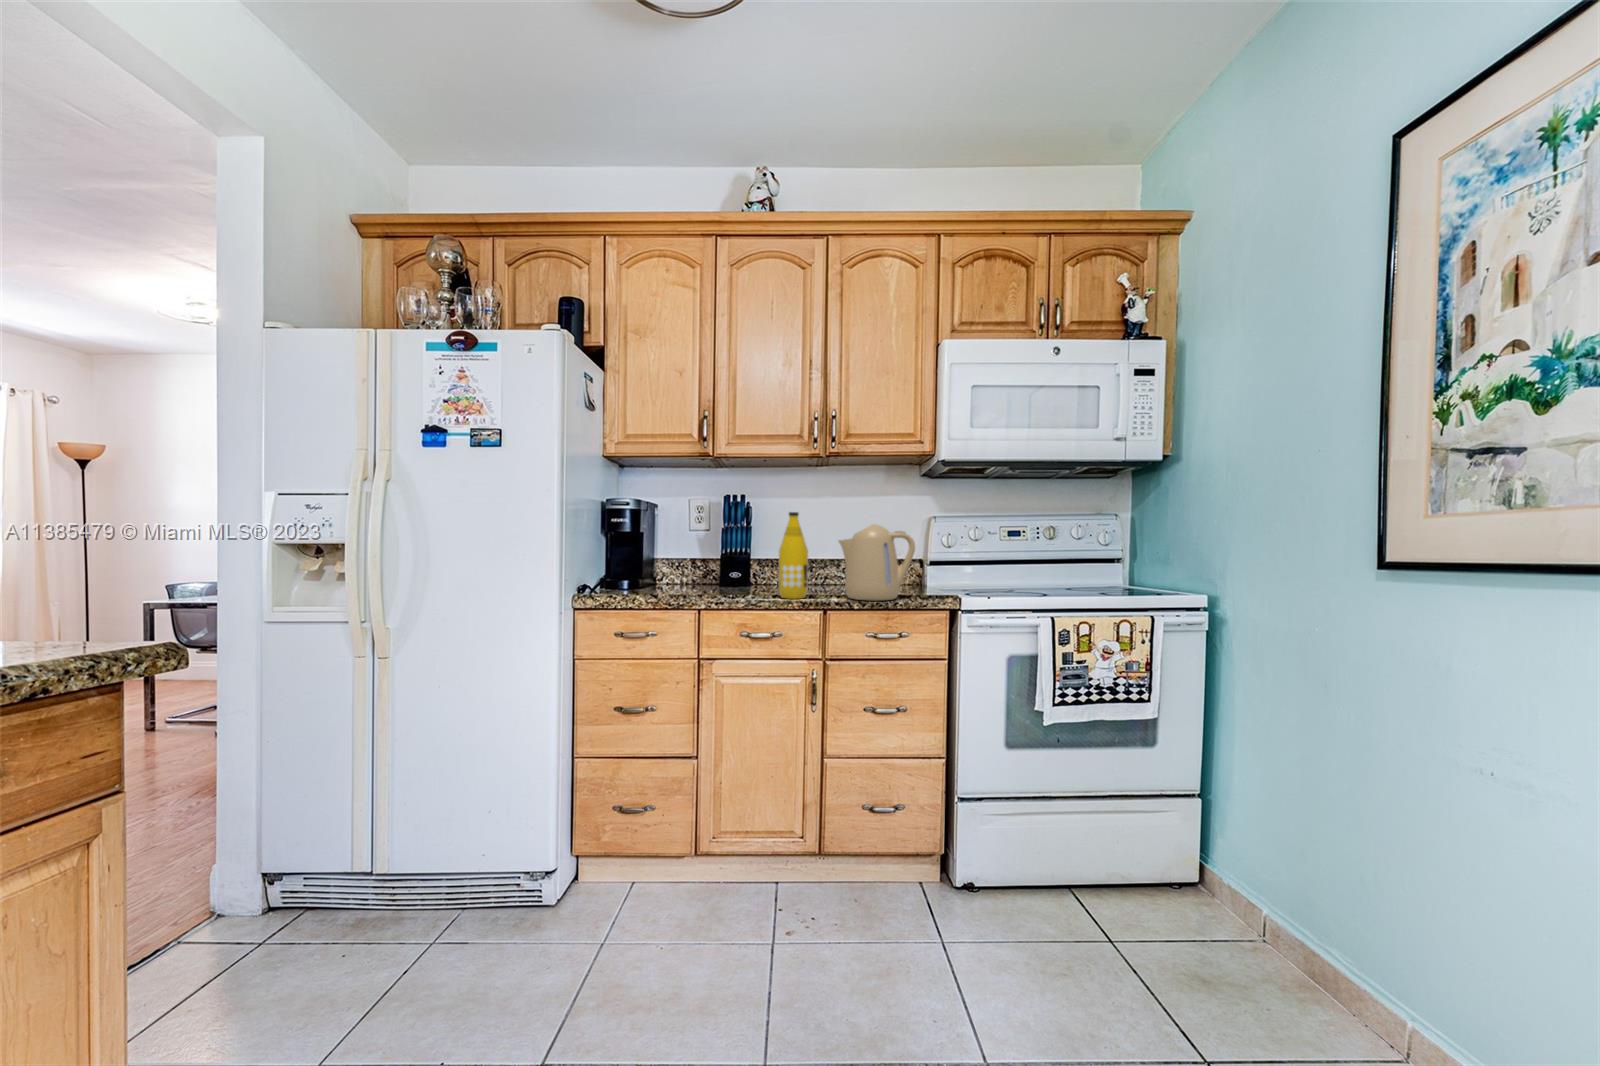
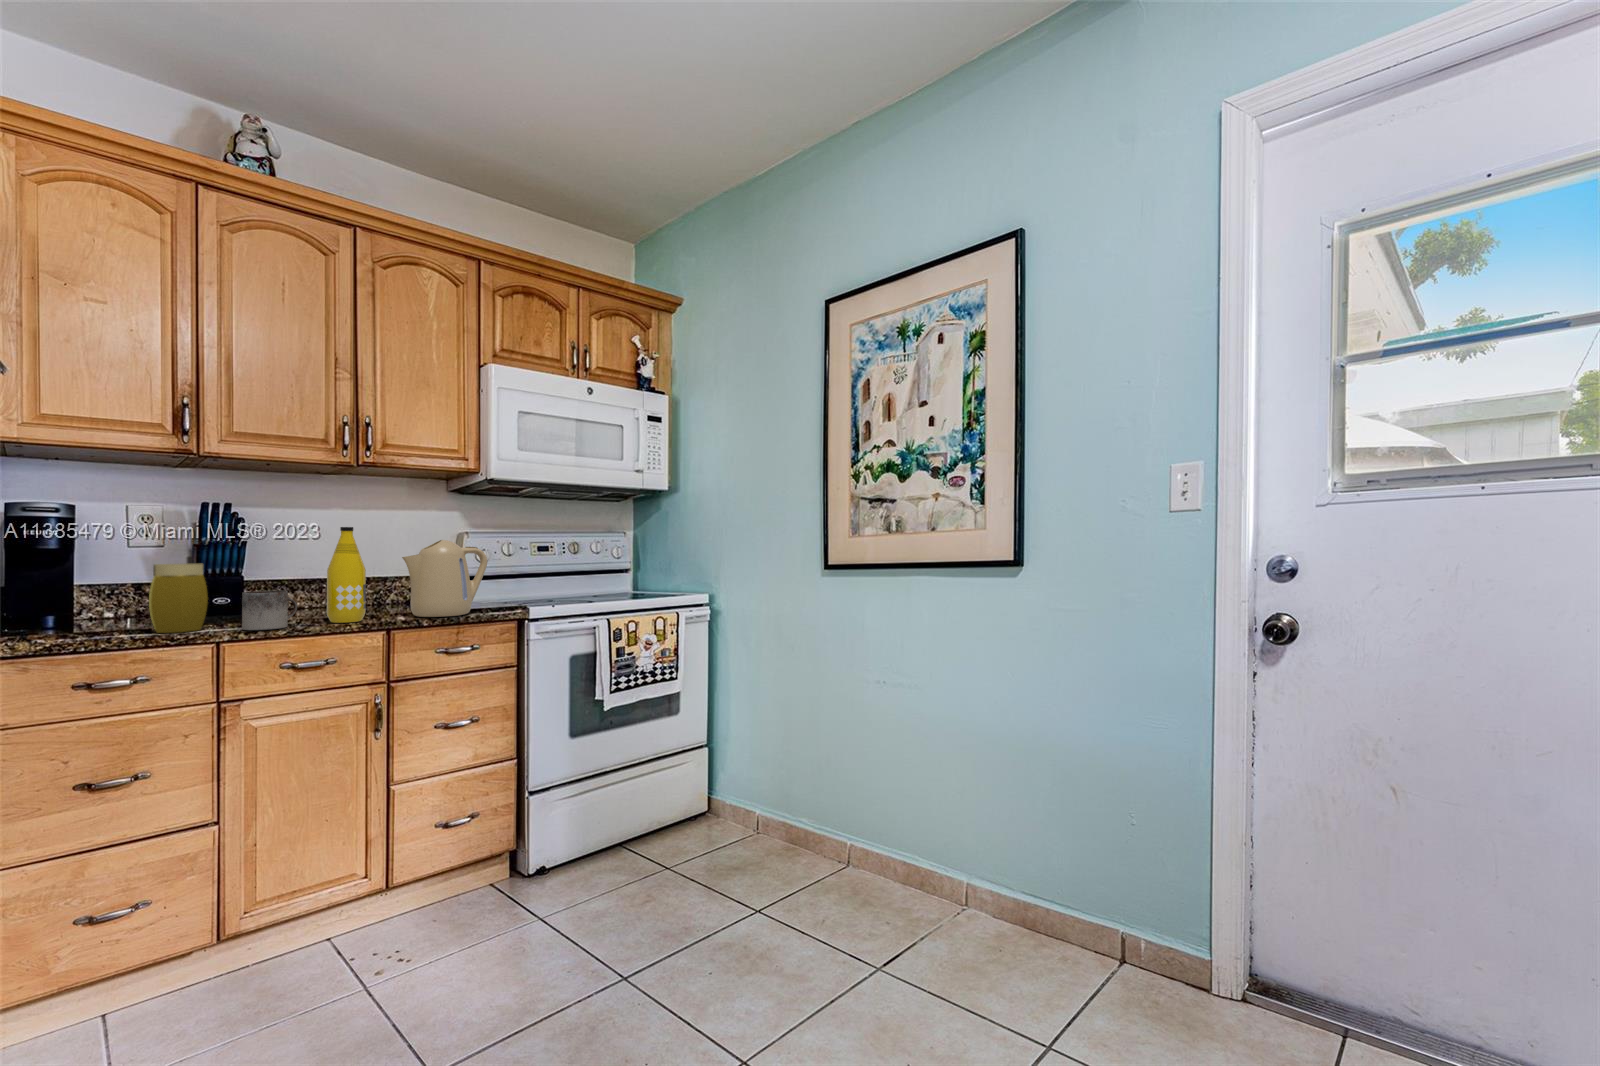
jar: none [668,542,705,596] -> present [149,564,208,633]
mug: none [717,567,758,599] -> present [242,591,297,630]

